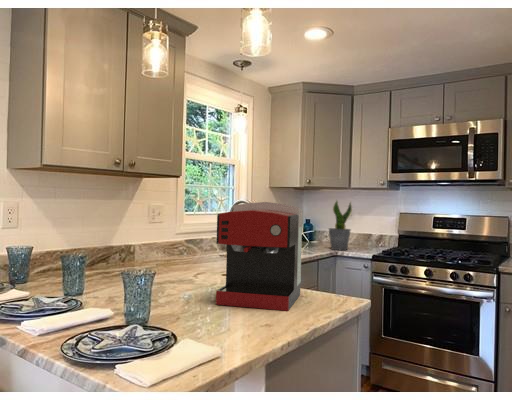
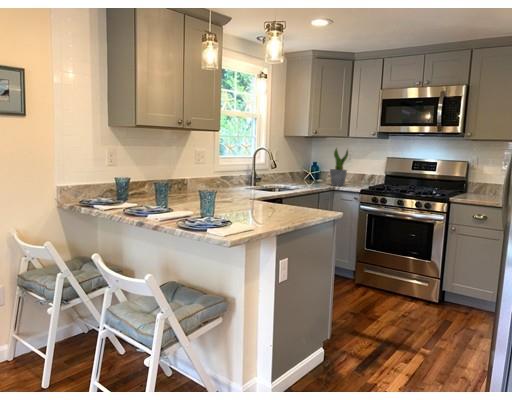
coffee maker: present [216,202,302,311] -> none [248,151,302,216]

